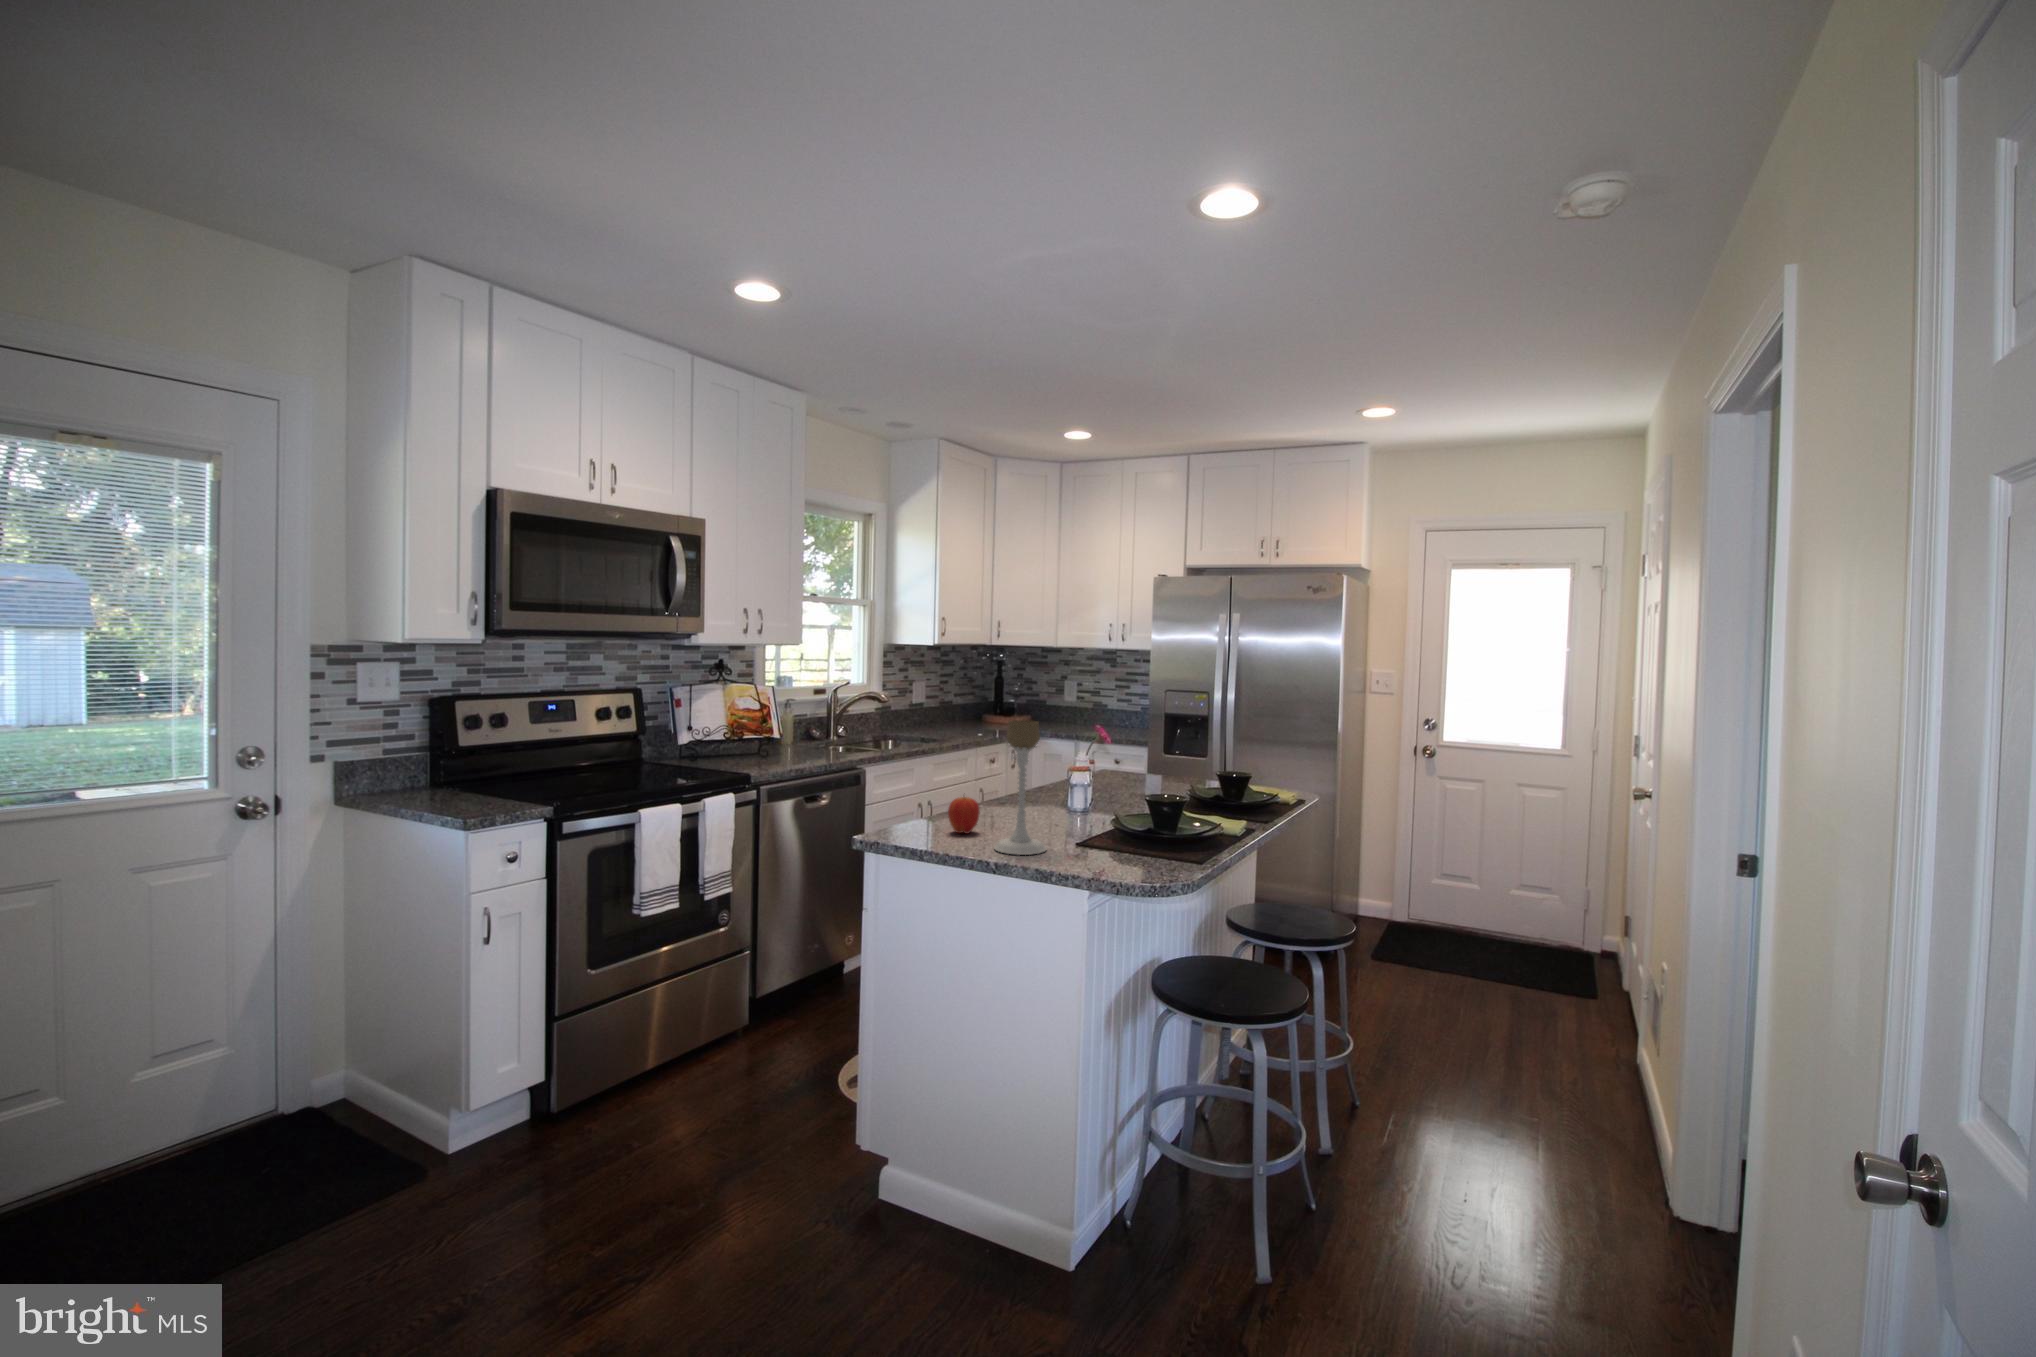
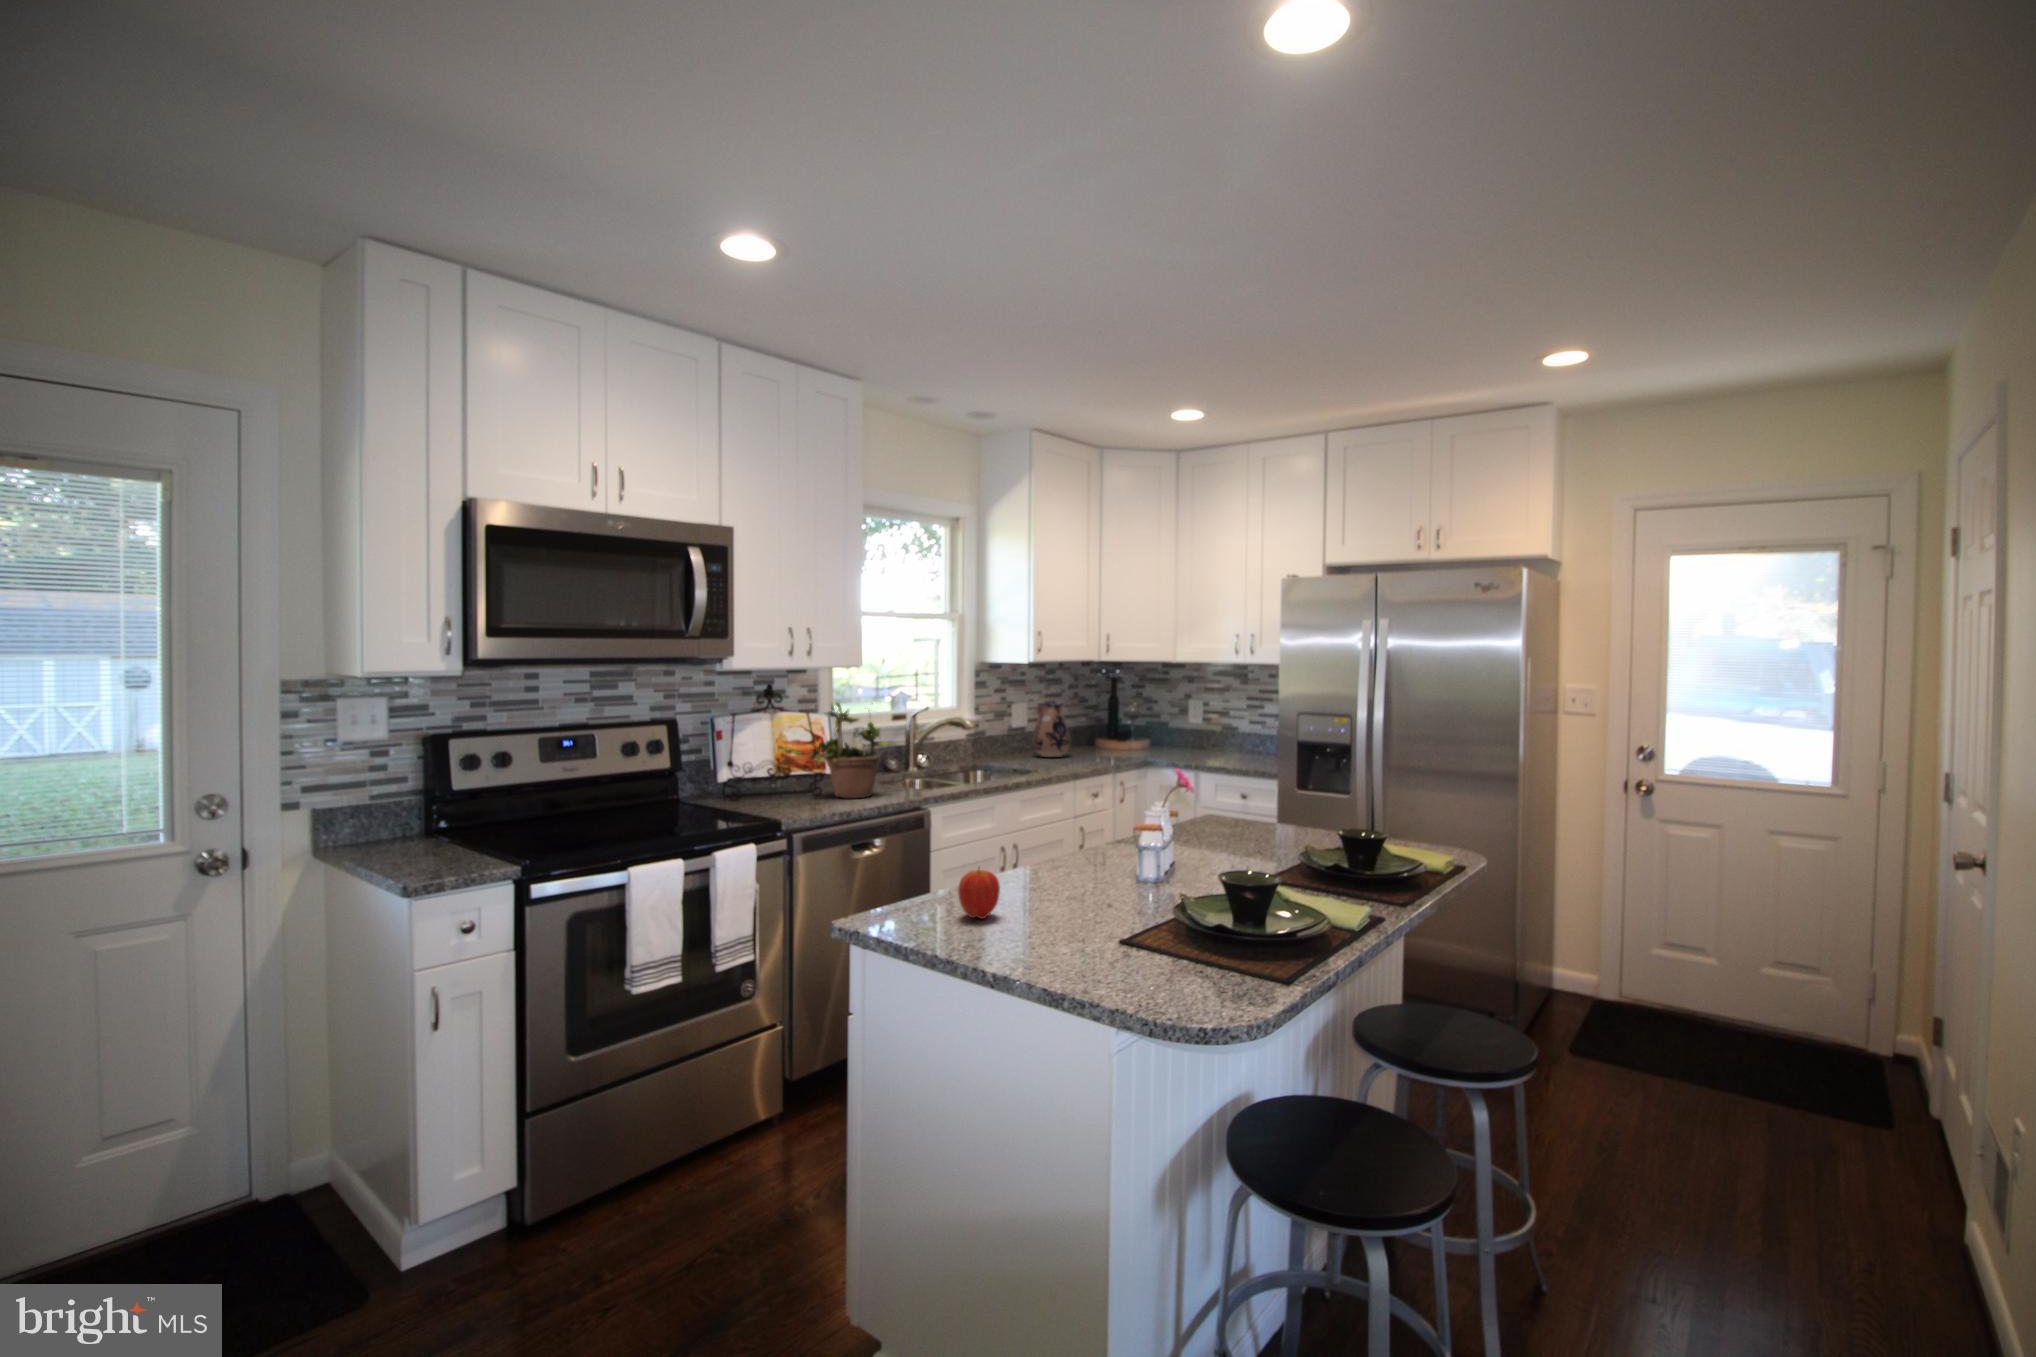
potted plant: none [767,668,832,759] -> present [816,703,890,798]
ceramic pitcher: none [934,681,968,729] -> present [1033,702,1070,757]
candle holder: present [994,720,1046,855] -> none [1004,773,1075,960]

